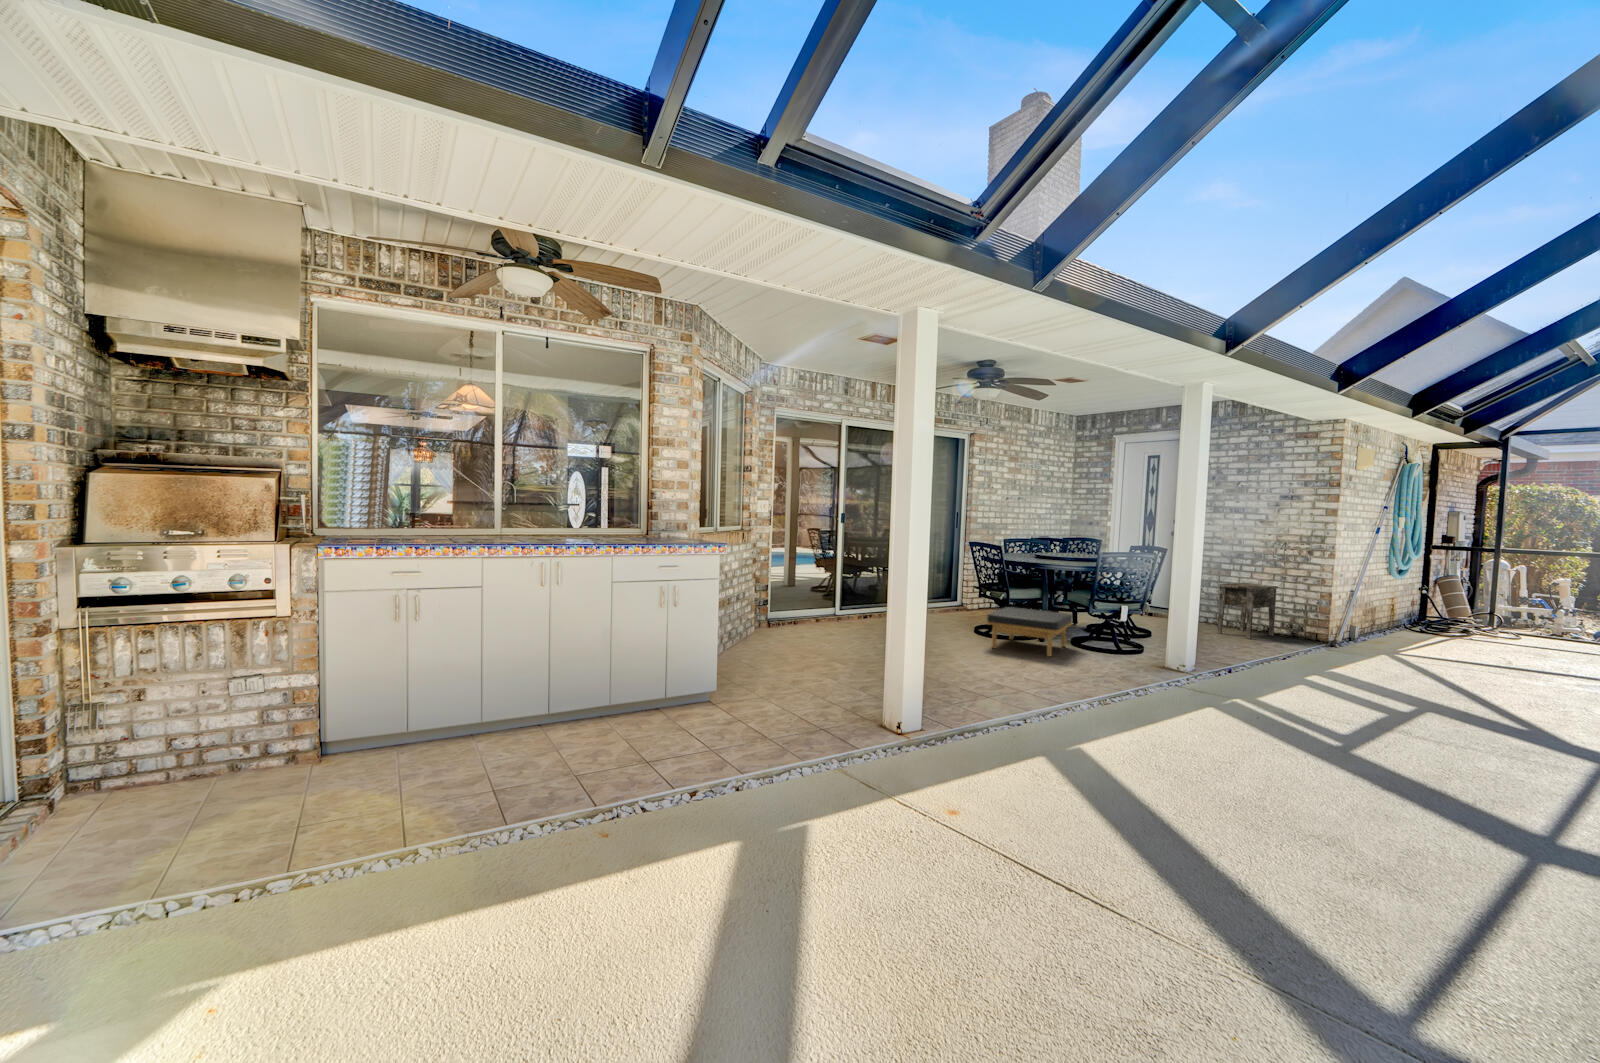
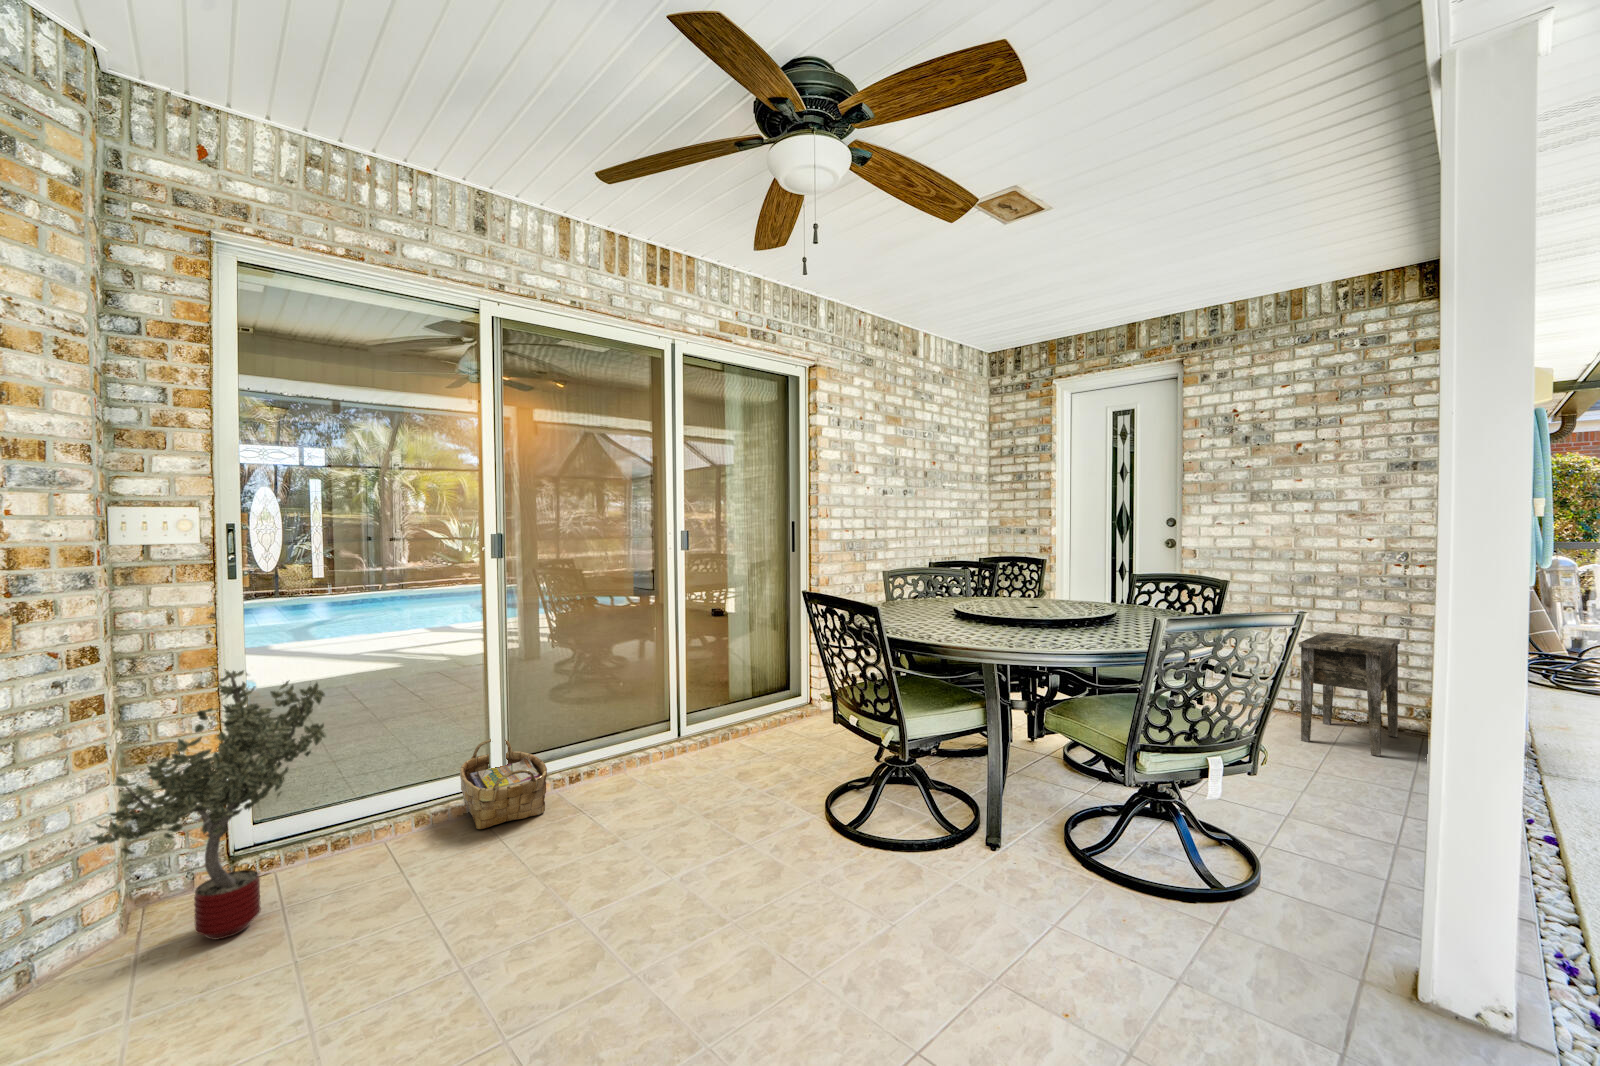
potted tree: none [762,553,806,634] -> present [90,669,326,940]
woven basket: none [828,594,862,624] -> present [460,739,547,829]
ottoman: present [987,607,1072,657] -> none [851,761,1078,975]

